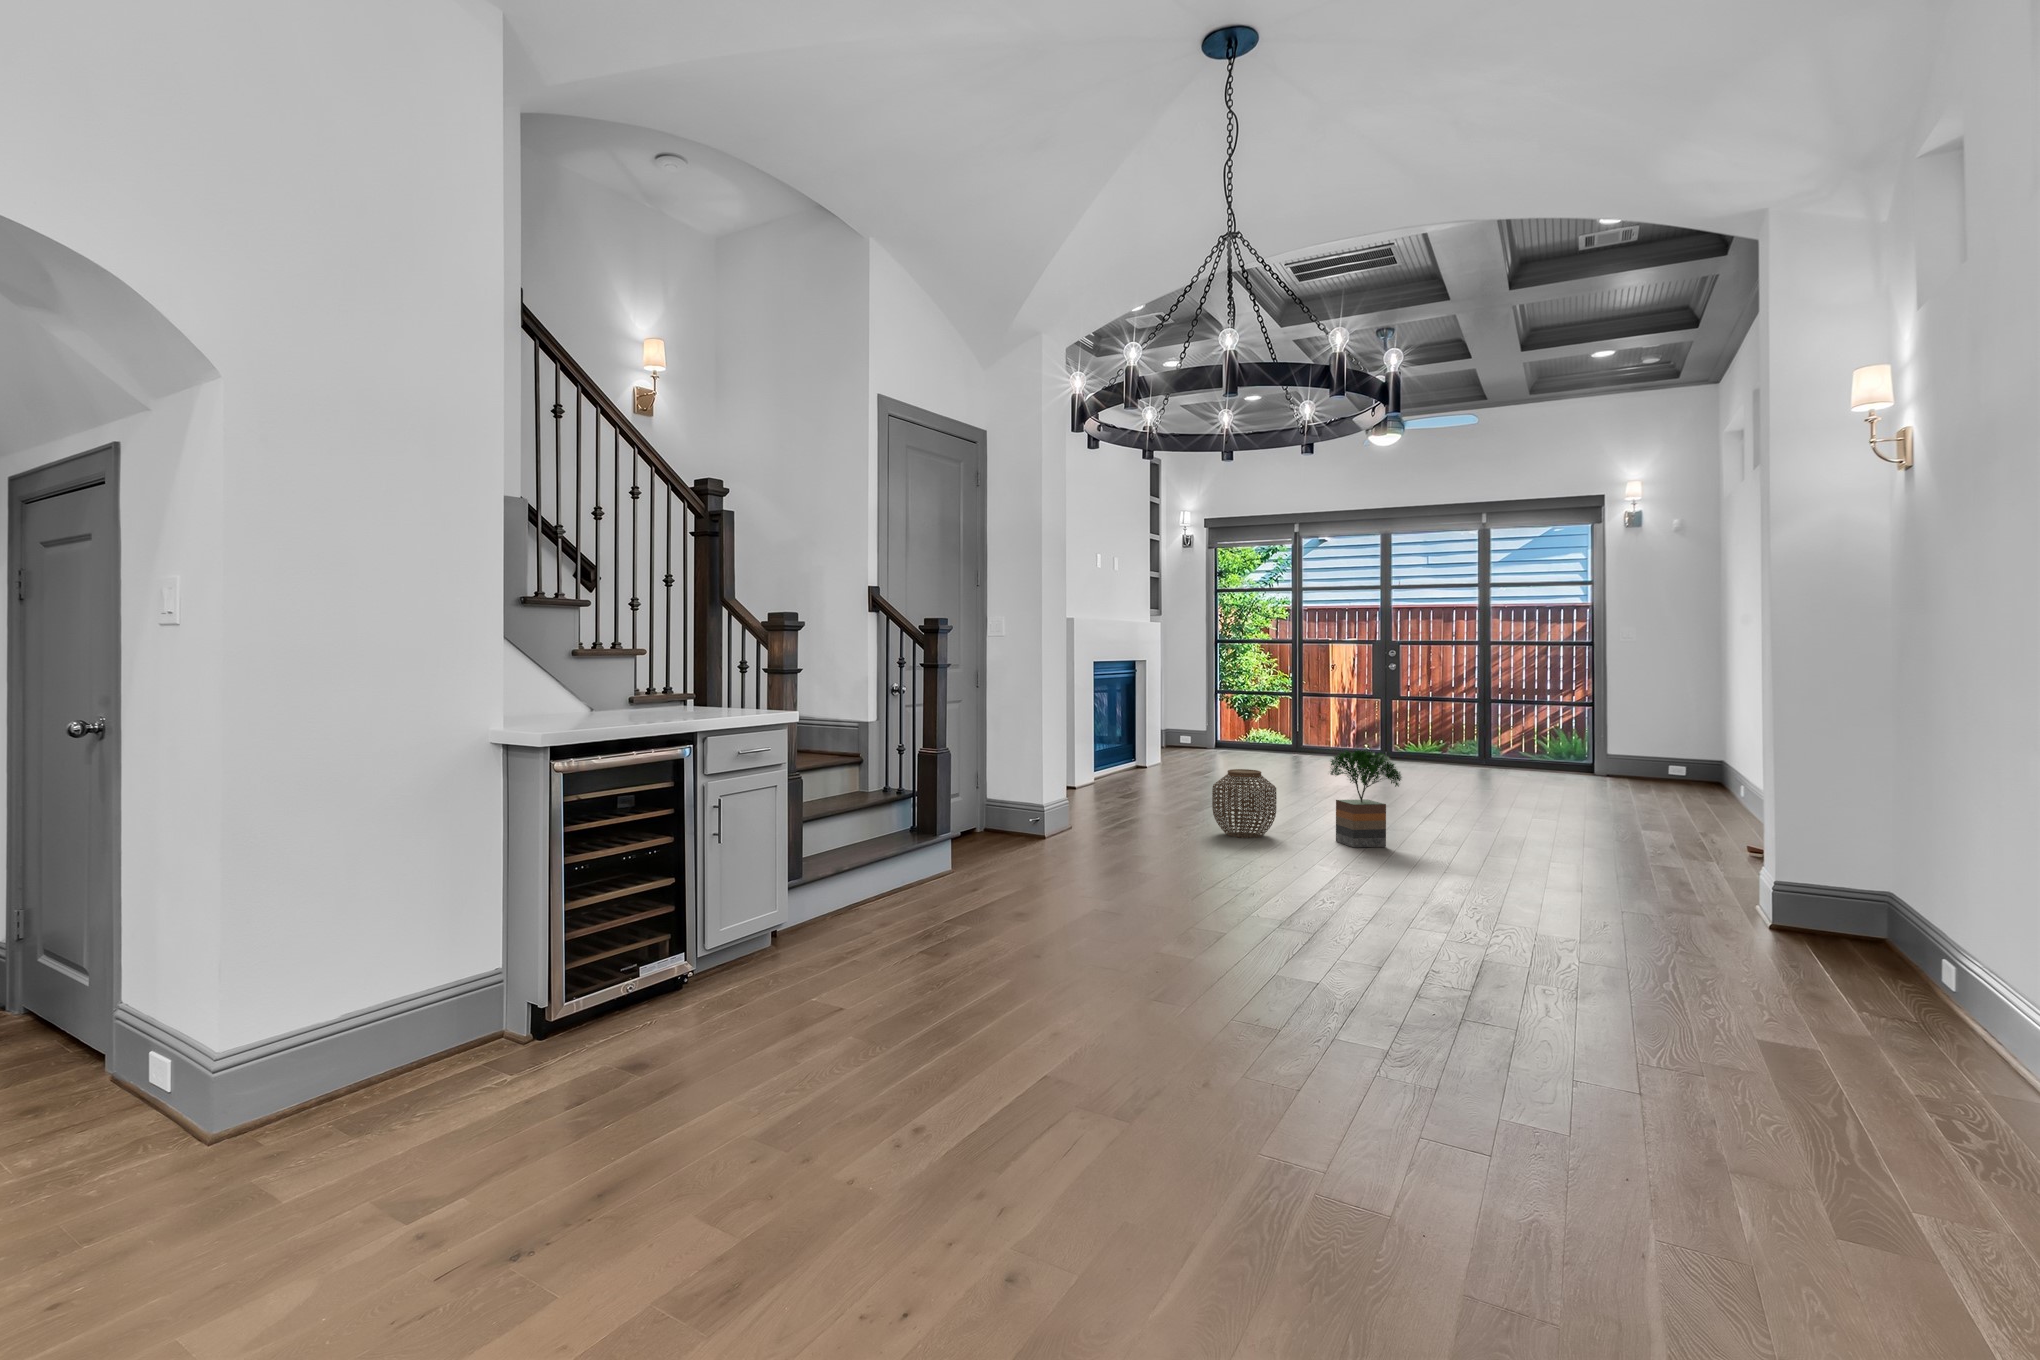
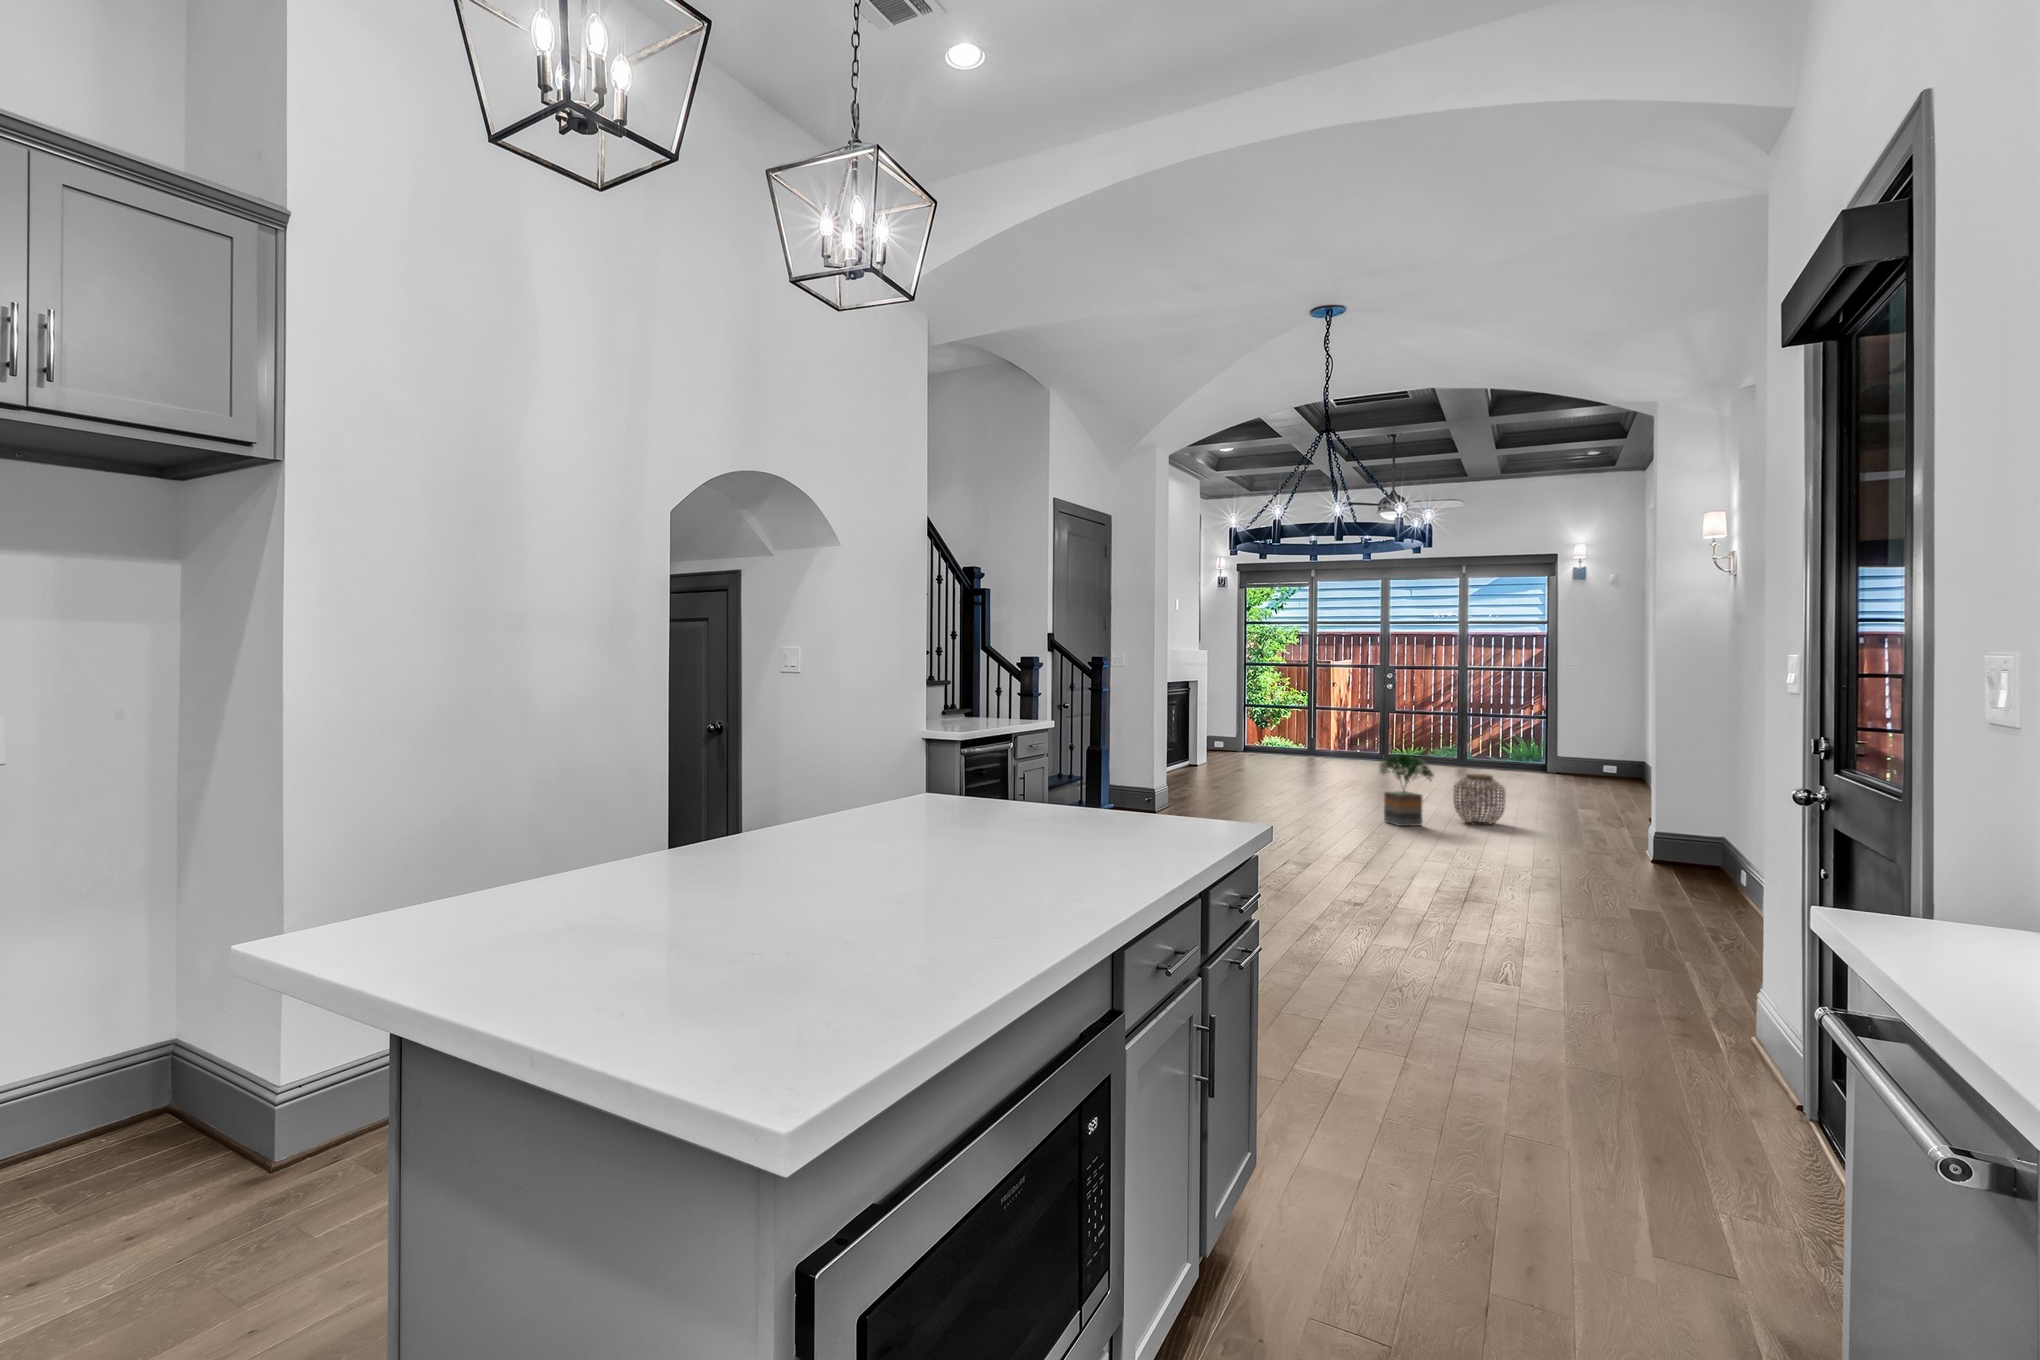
woven basket: present [1212,769,1277,838] -> present [1453,774,1505,825]

